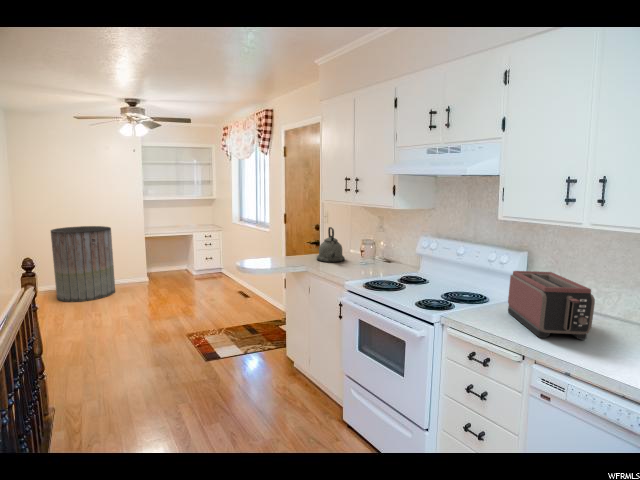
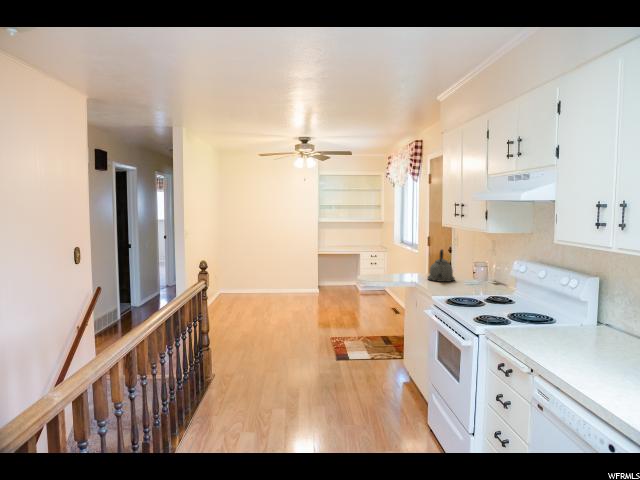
trash can: present [51,226,115,302] -> none [255,244,295,303]
toaster: present [508,271,595,340] -> none [551,294,610,364]

